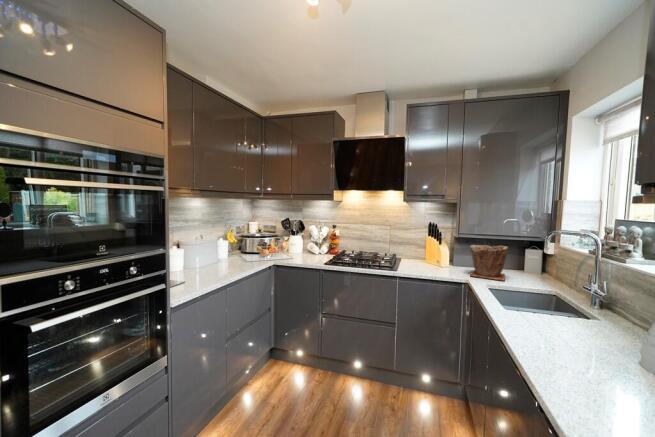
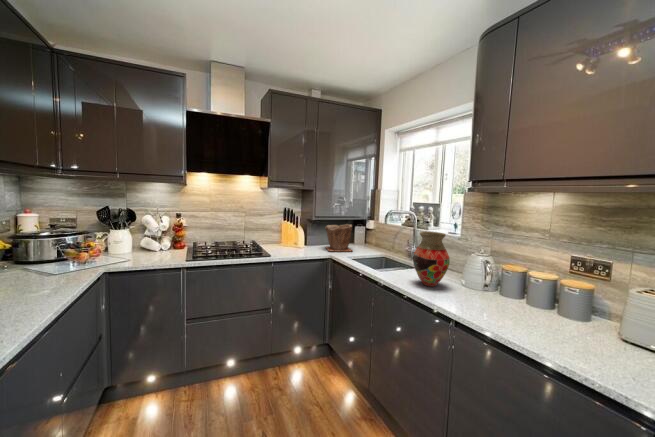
vase: none [550,265,621,351] -> present [413,232,450,287]

